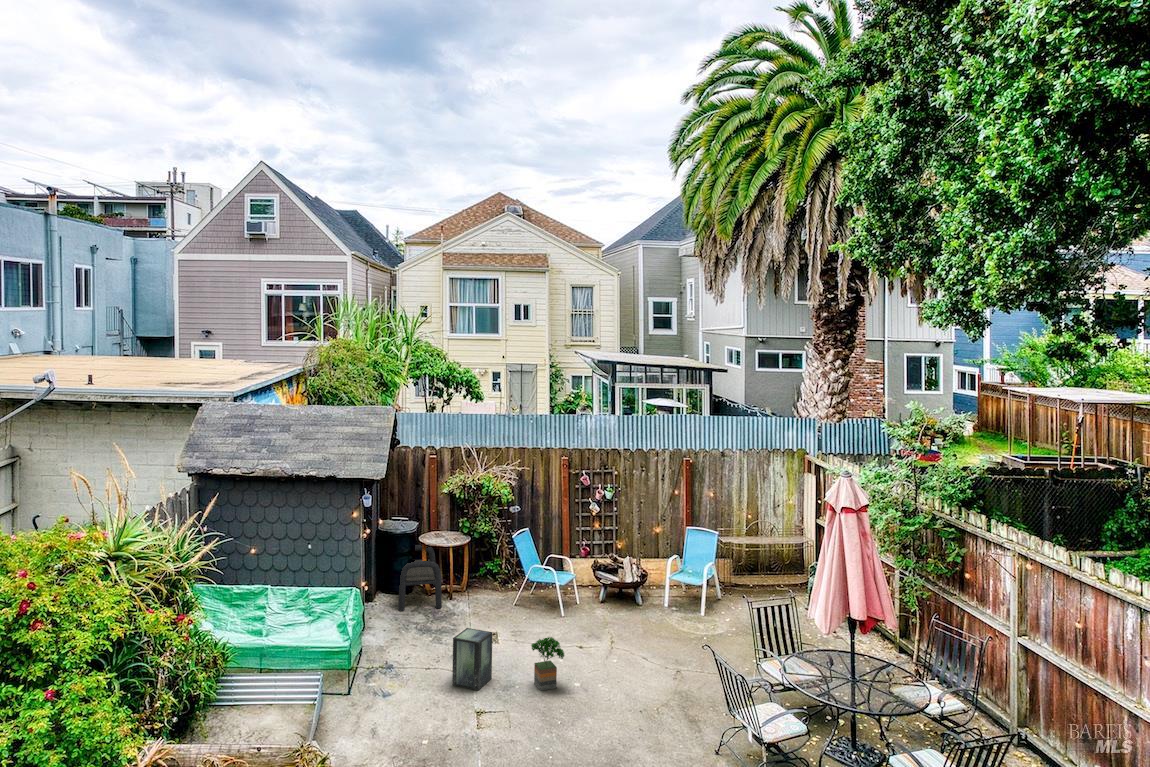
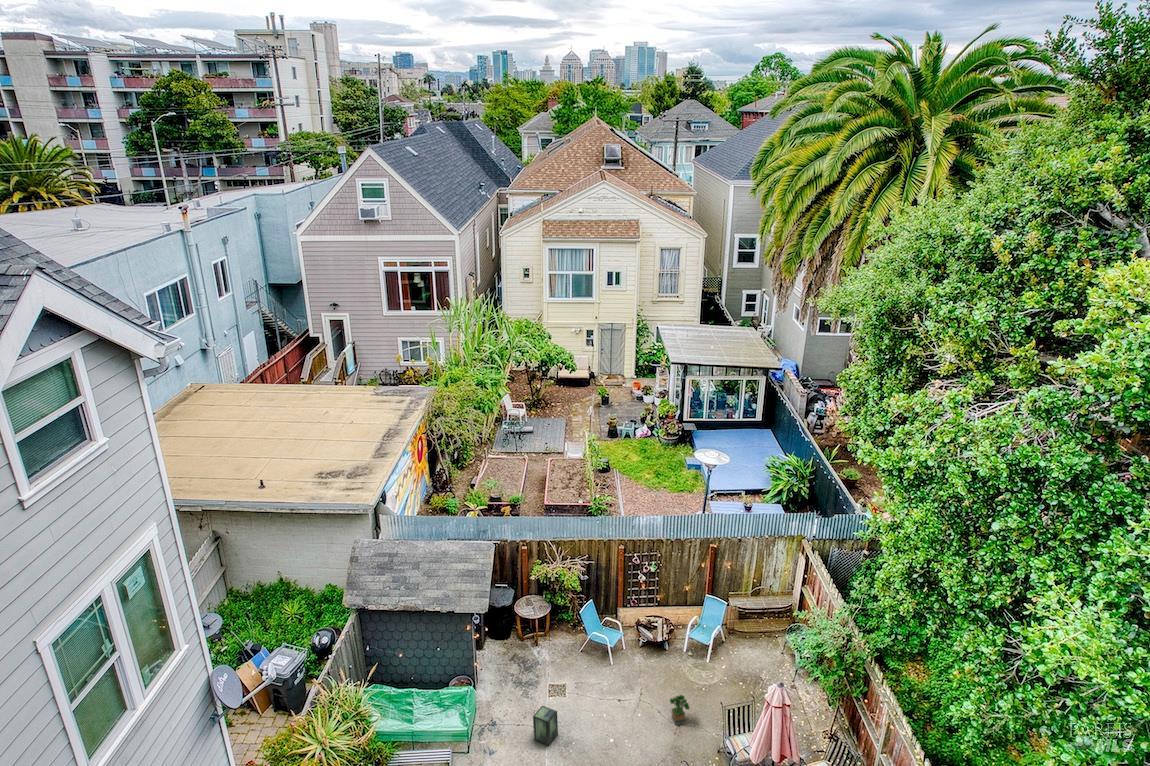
bench: present [398,545,442,611] -> none [503,605,533,659]
potted tree: present [531,637,564,691] -> present [670,695,689,725]

